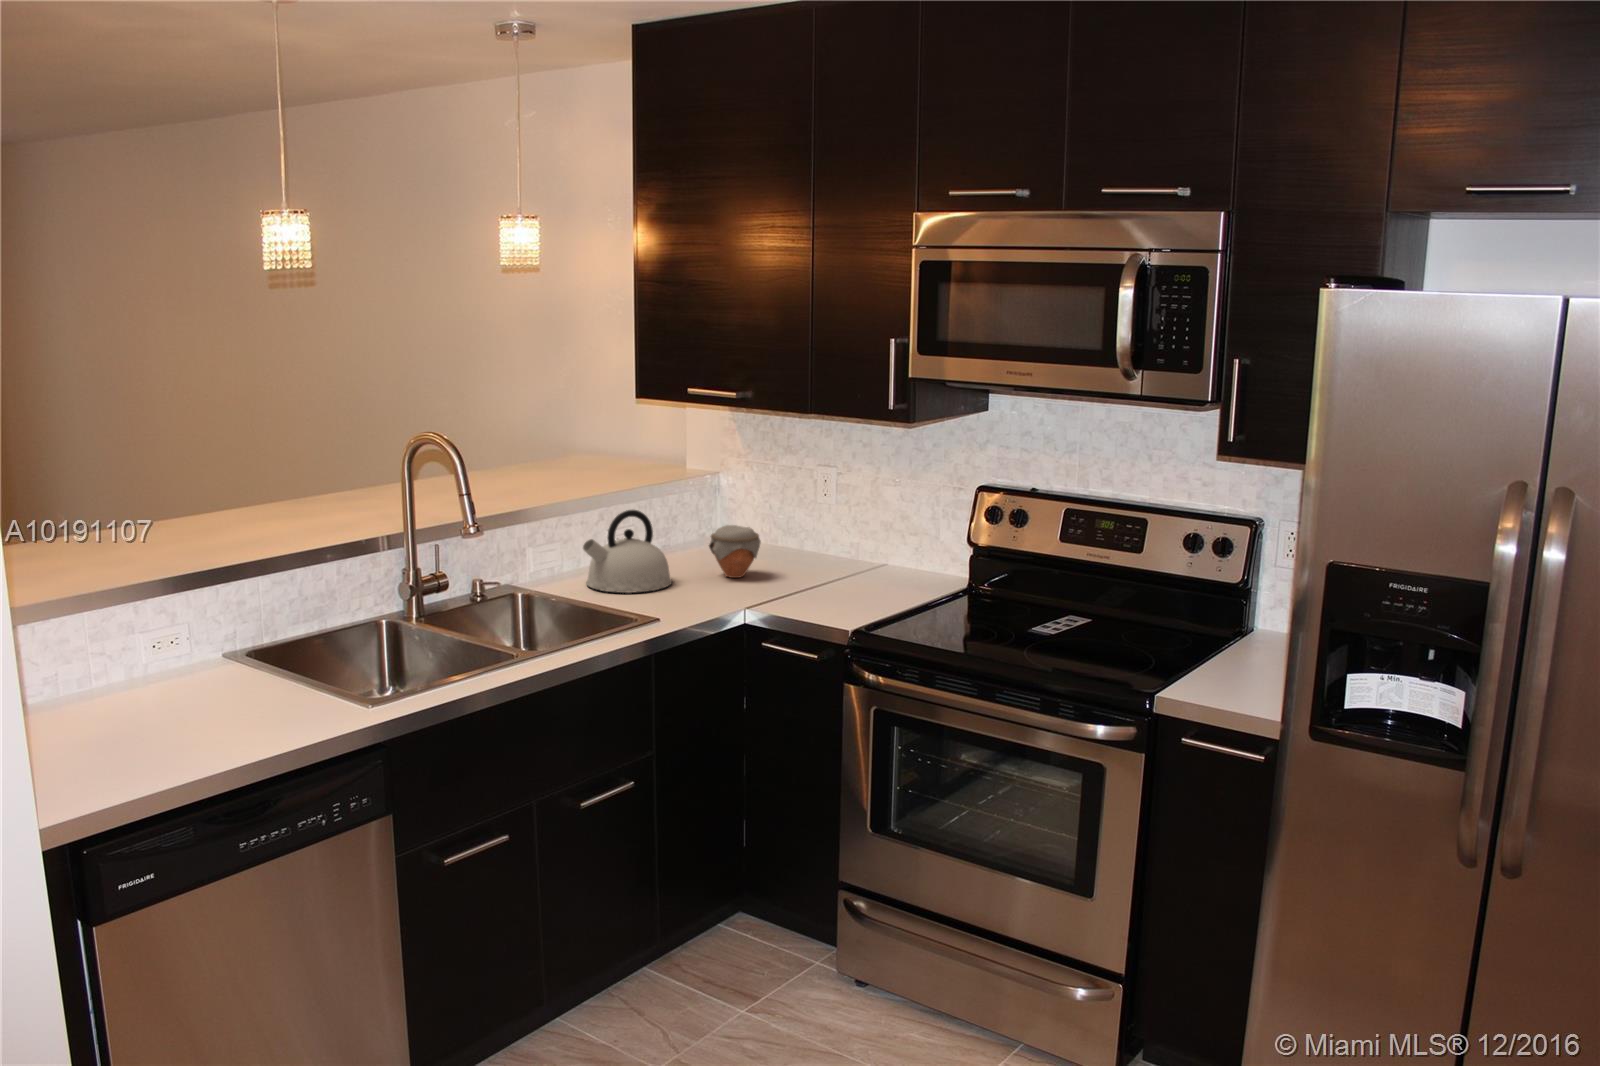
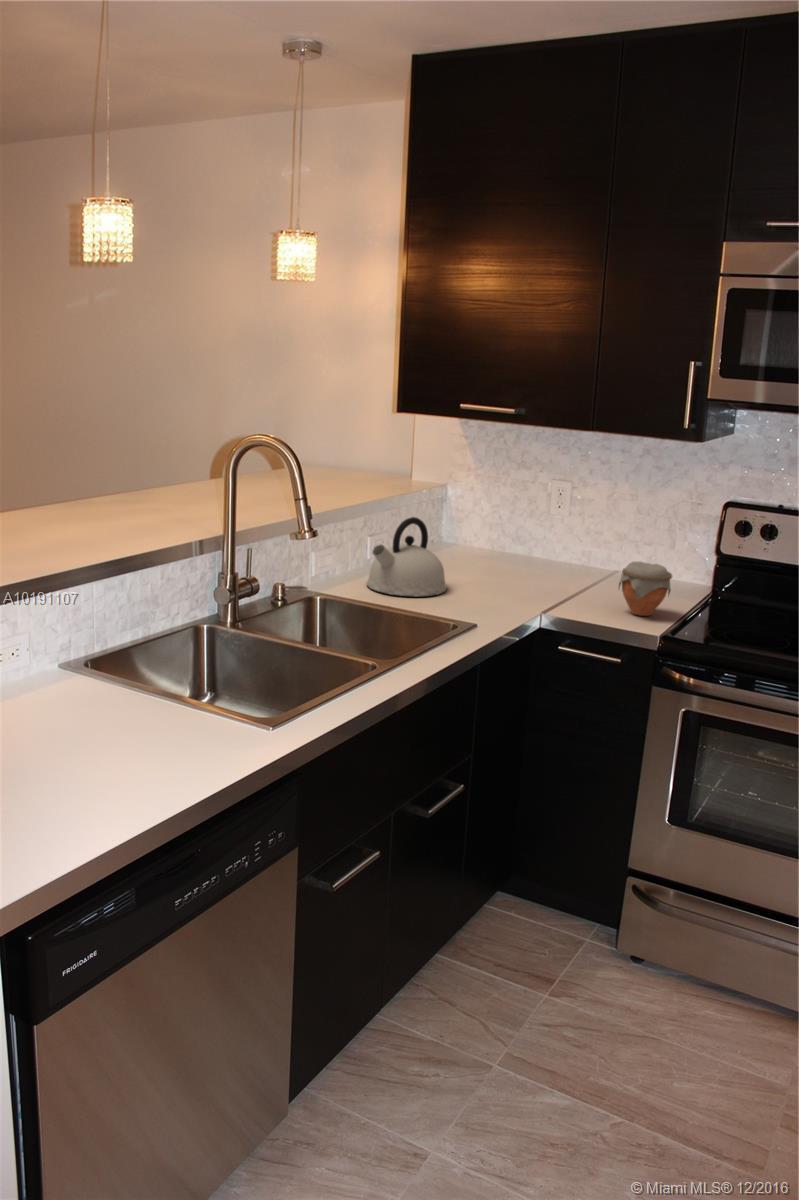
jar: present [709,525,761,578] -> present [619,561,672,616]

